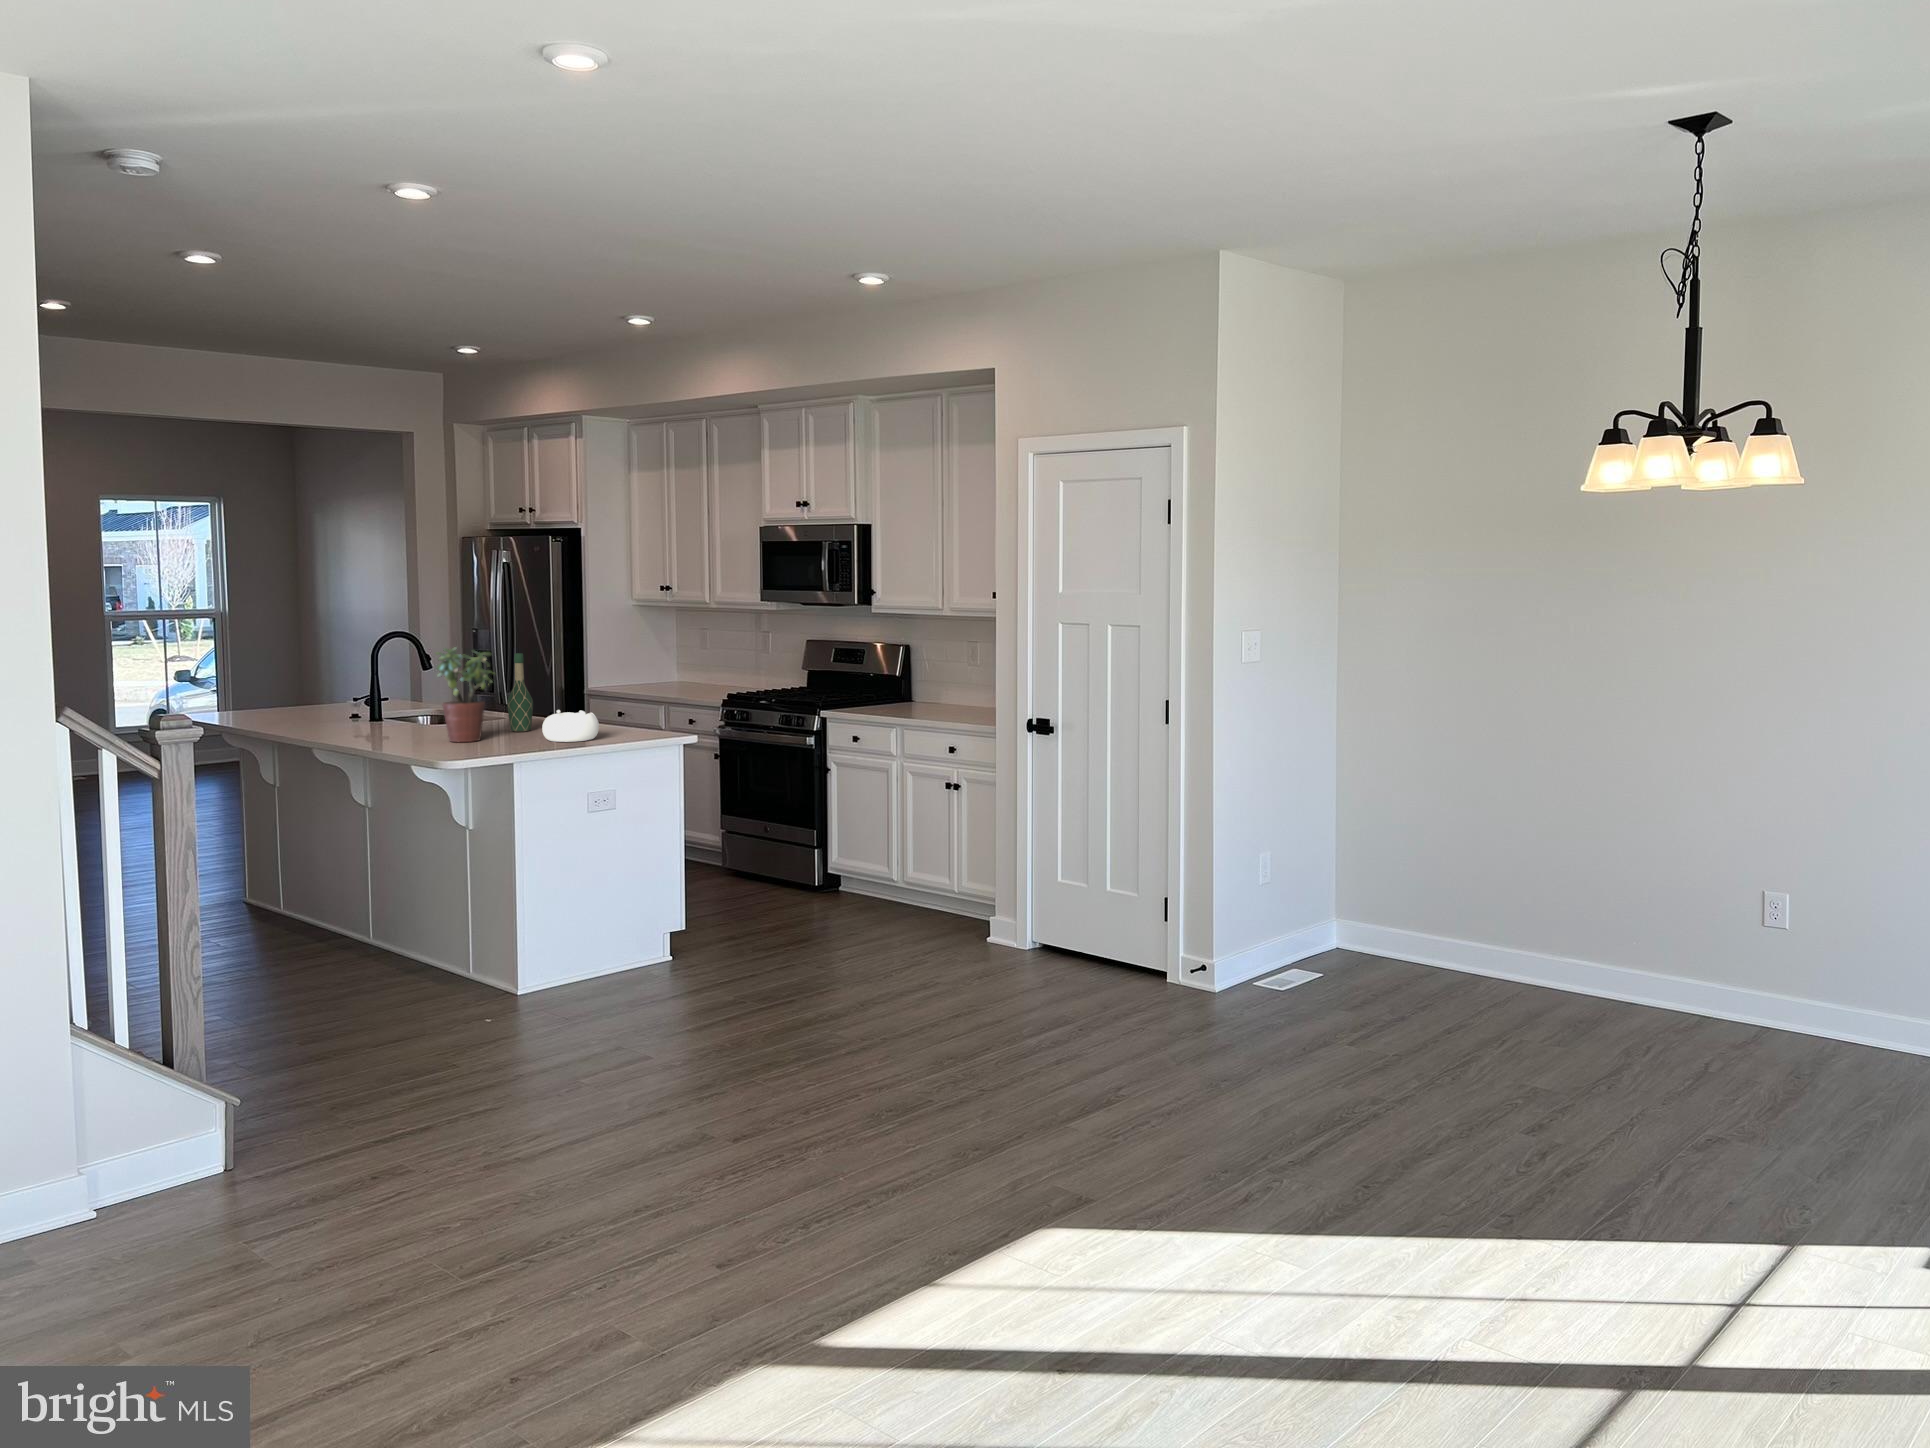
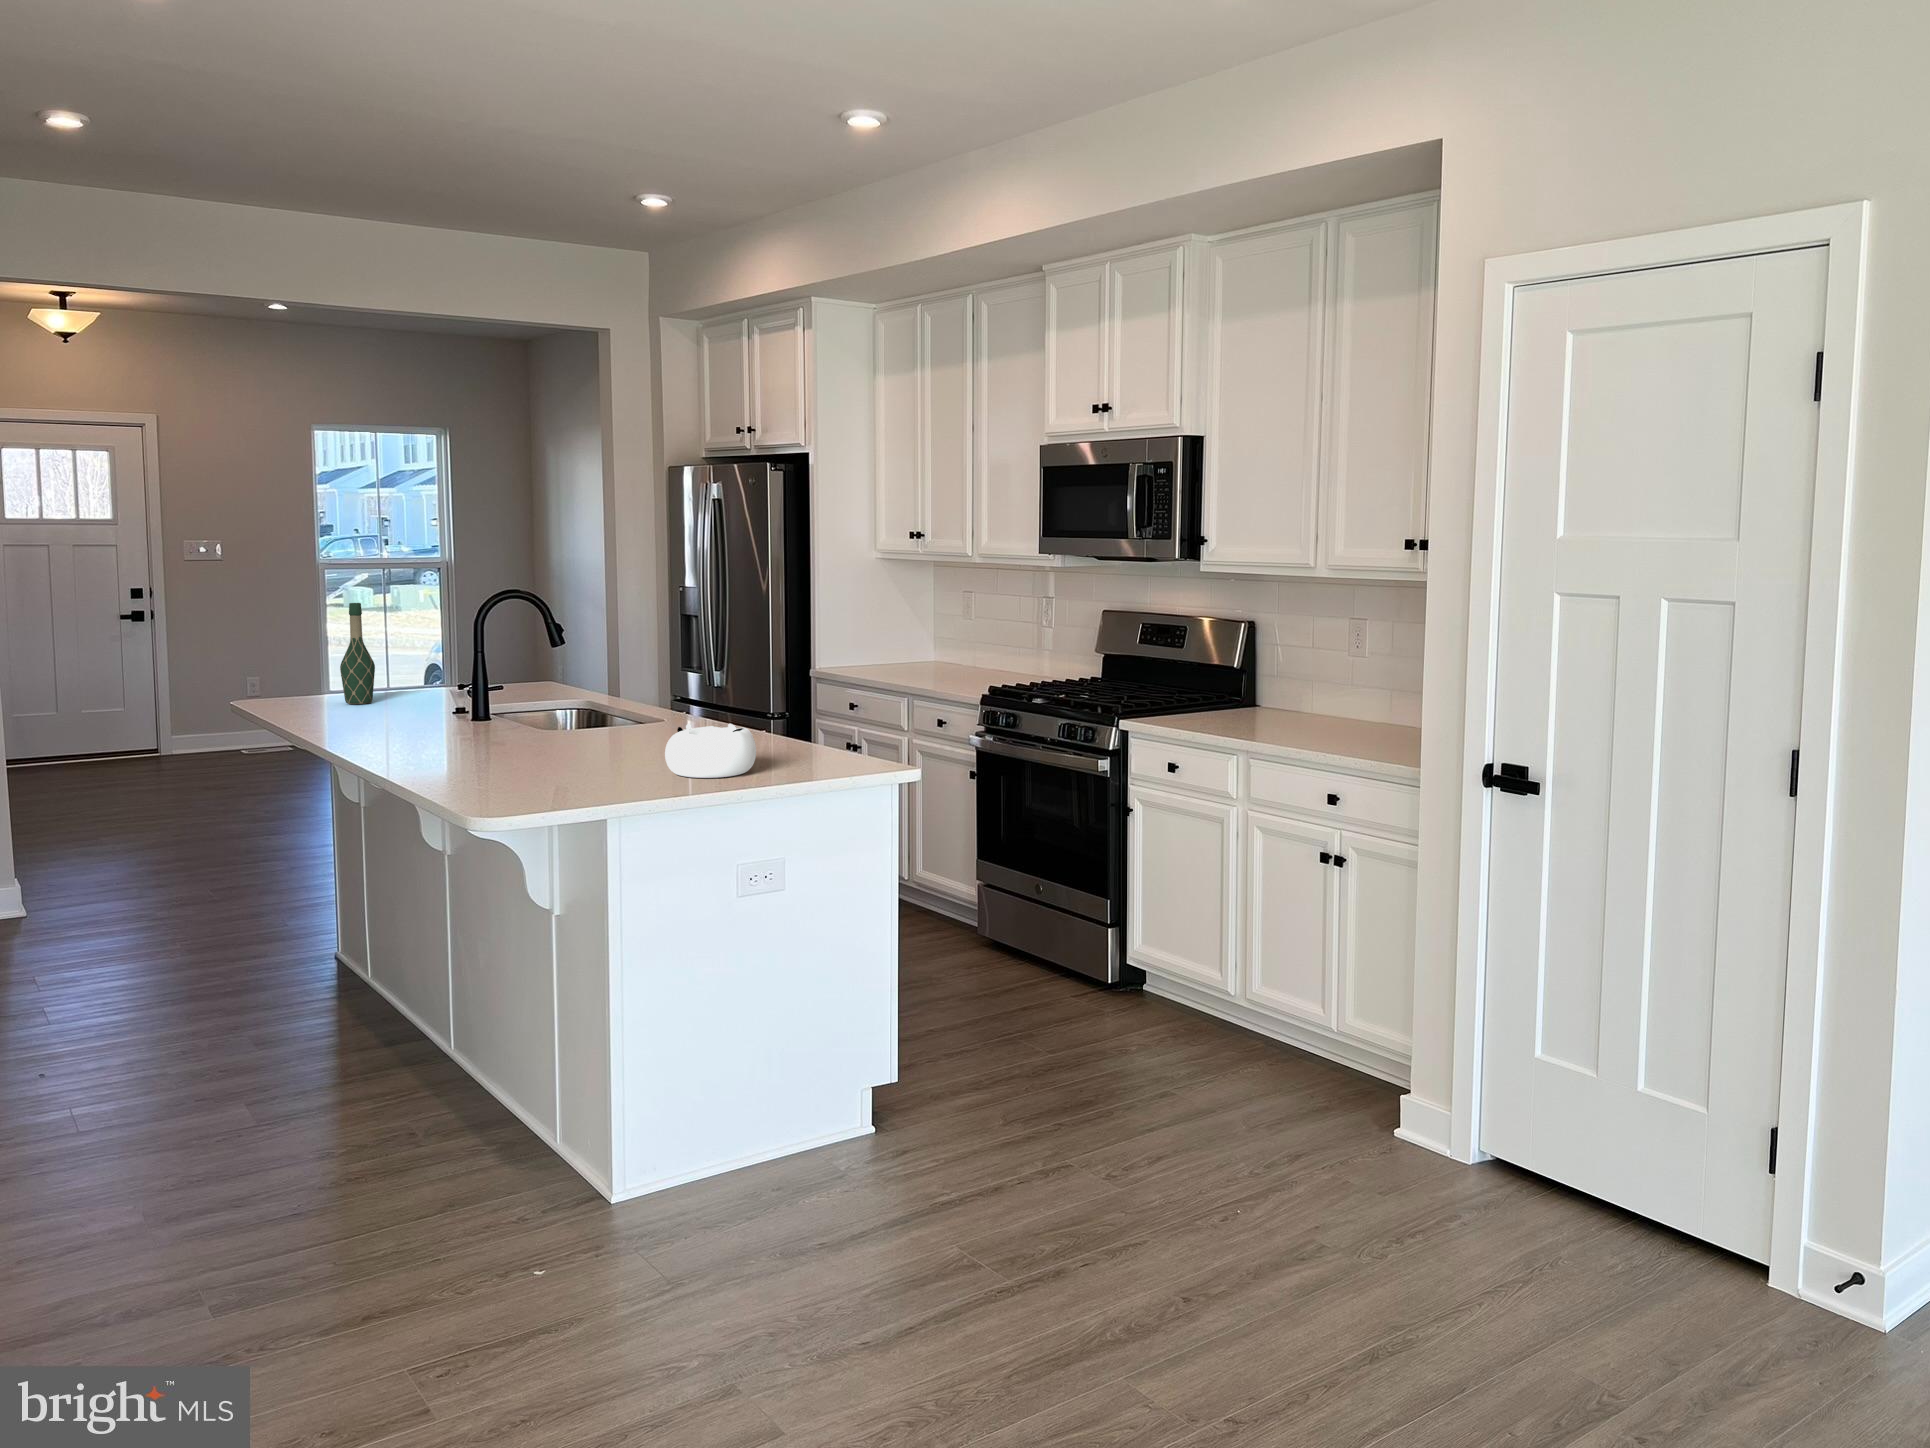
potted plant: present [436,647,492,742] -> none [499,617,597,771]
wine bottle: present [507,653,533,732] -> present [340,603,375,704]

